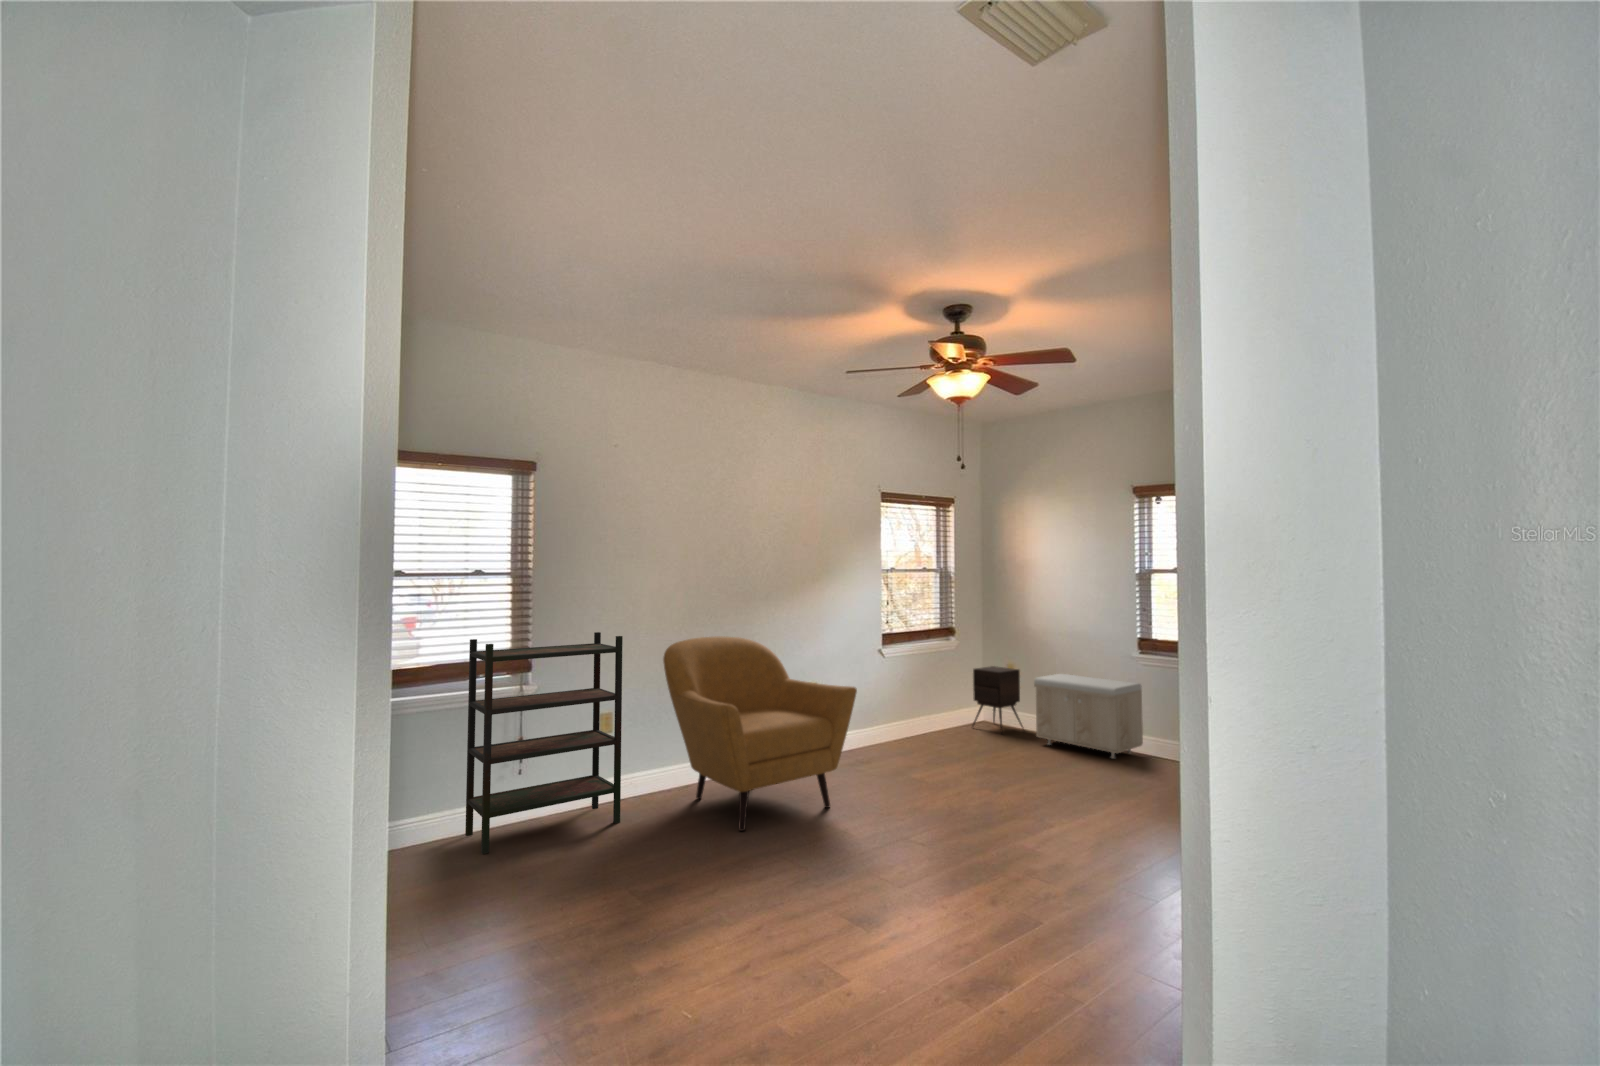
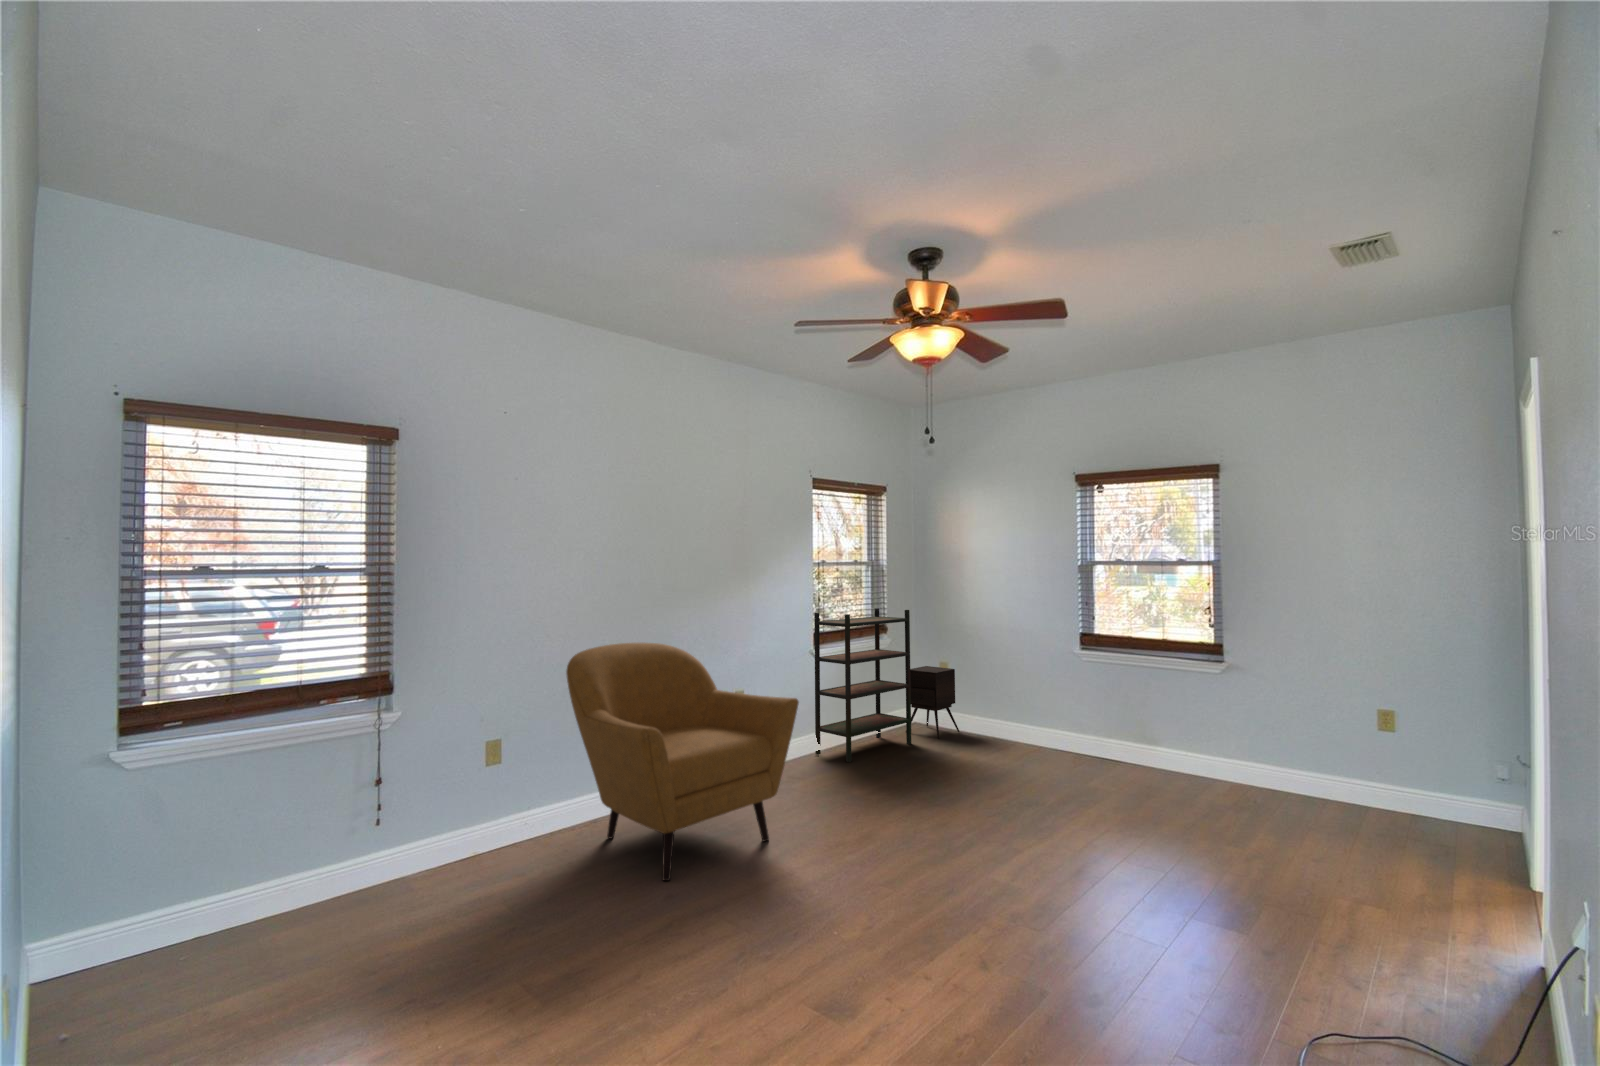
bookshelf: present [465,632,623,854] -> present [814,608,911,762]
storage bench: present [1034,674,1143,759] -> none [974,673,1087,762]

